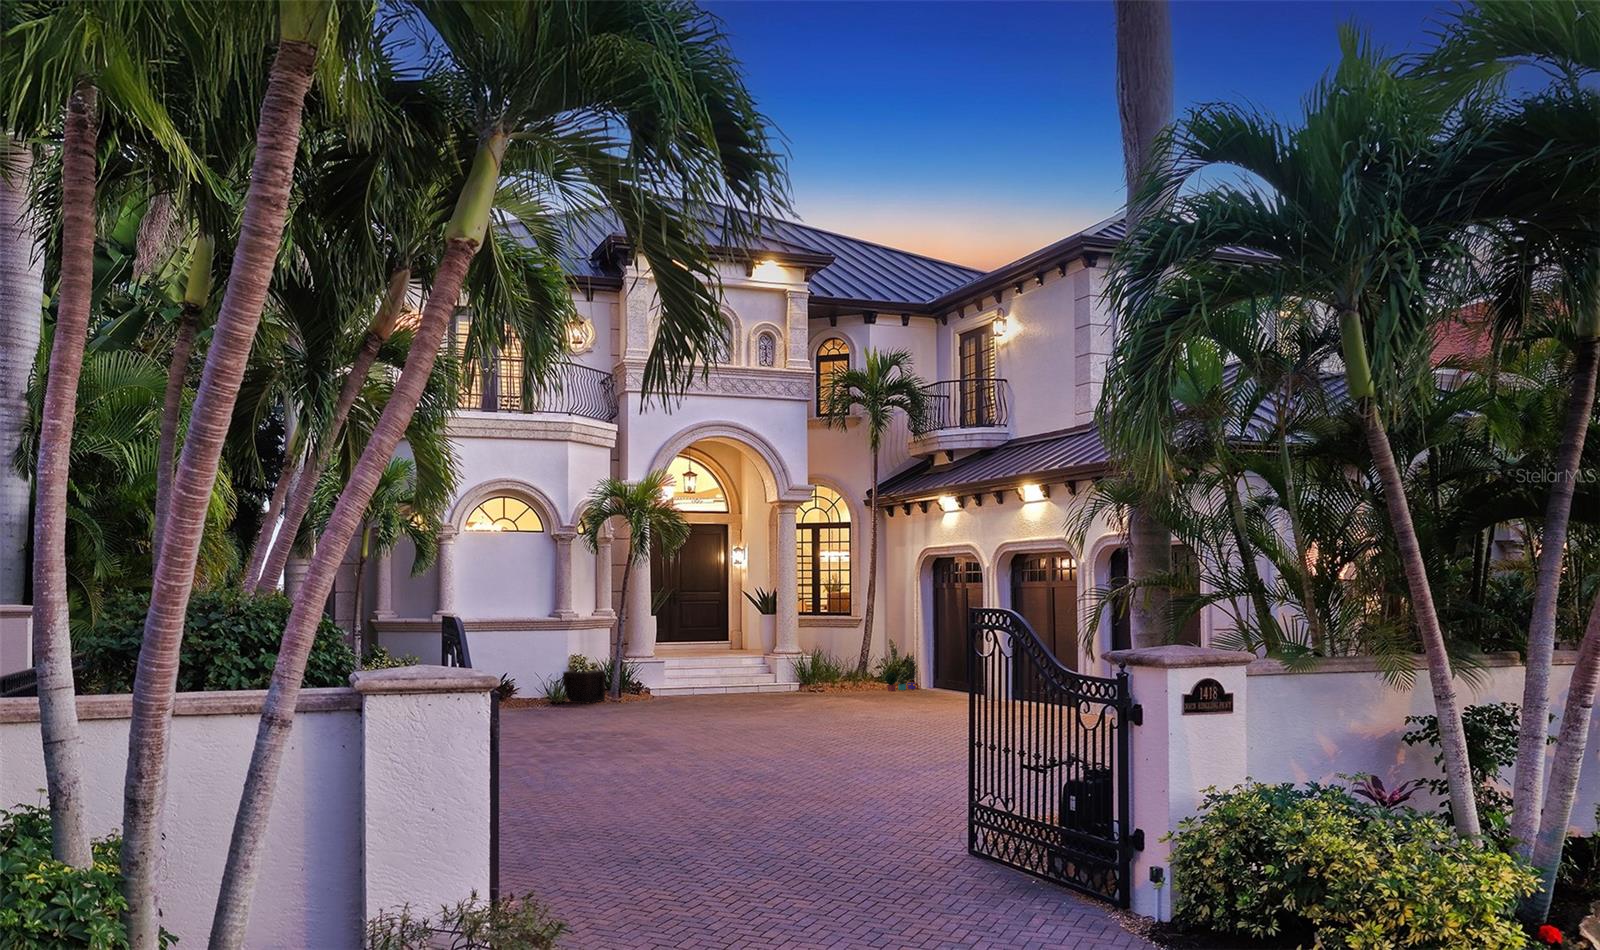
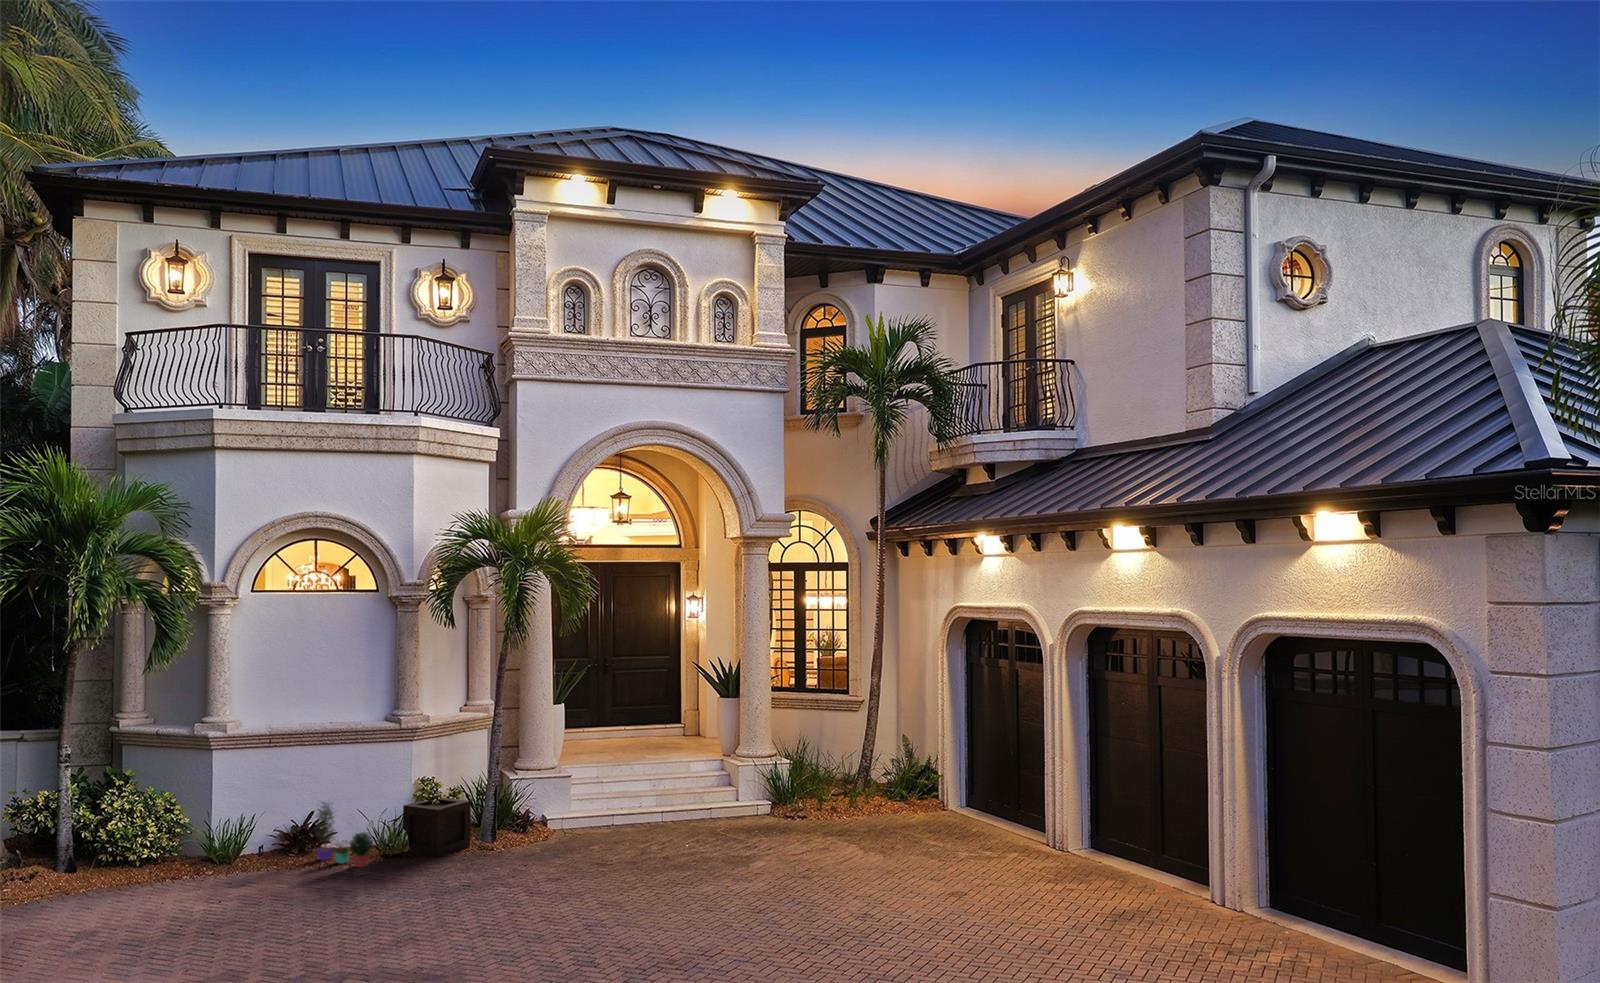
potted plant: present [885,656,917,691] -> present [316,802,373,867]

